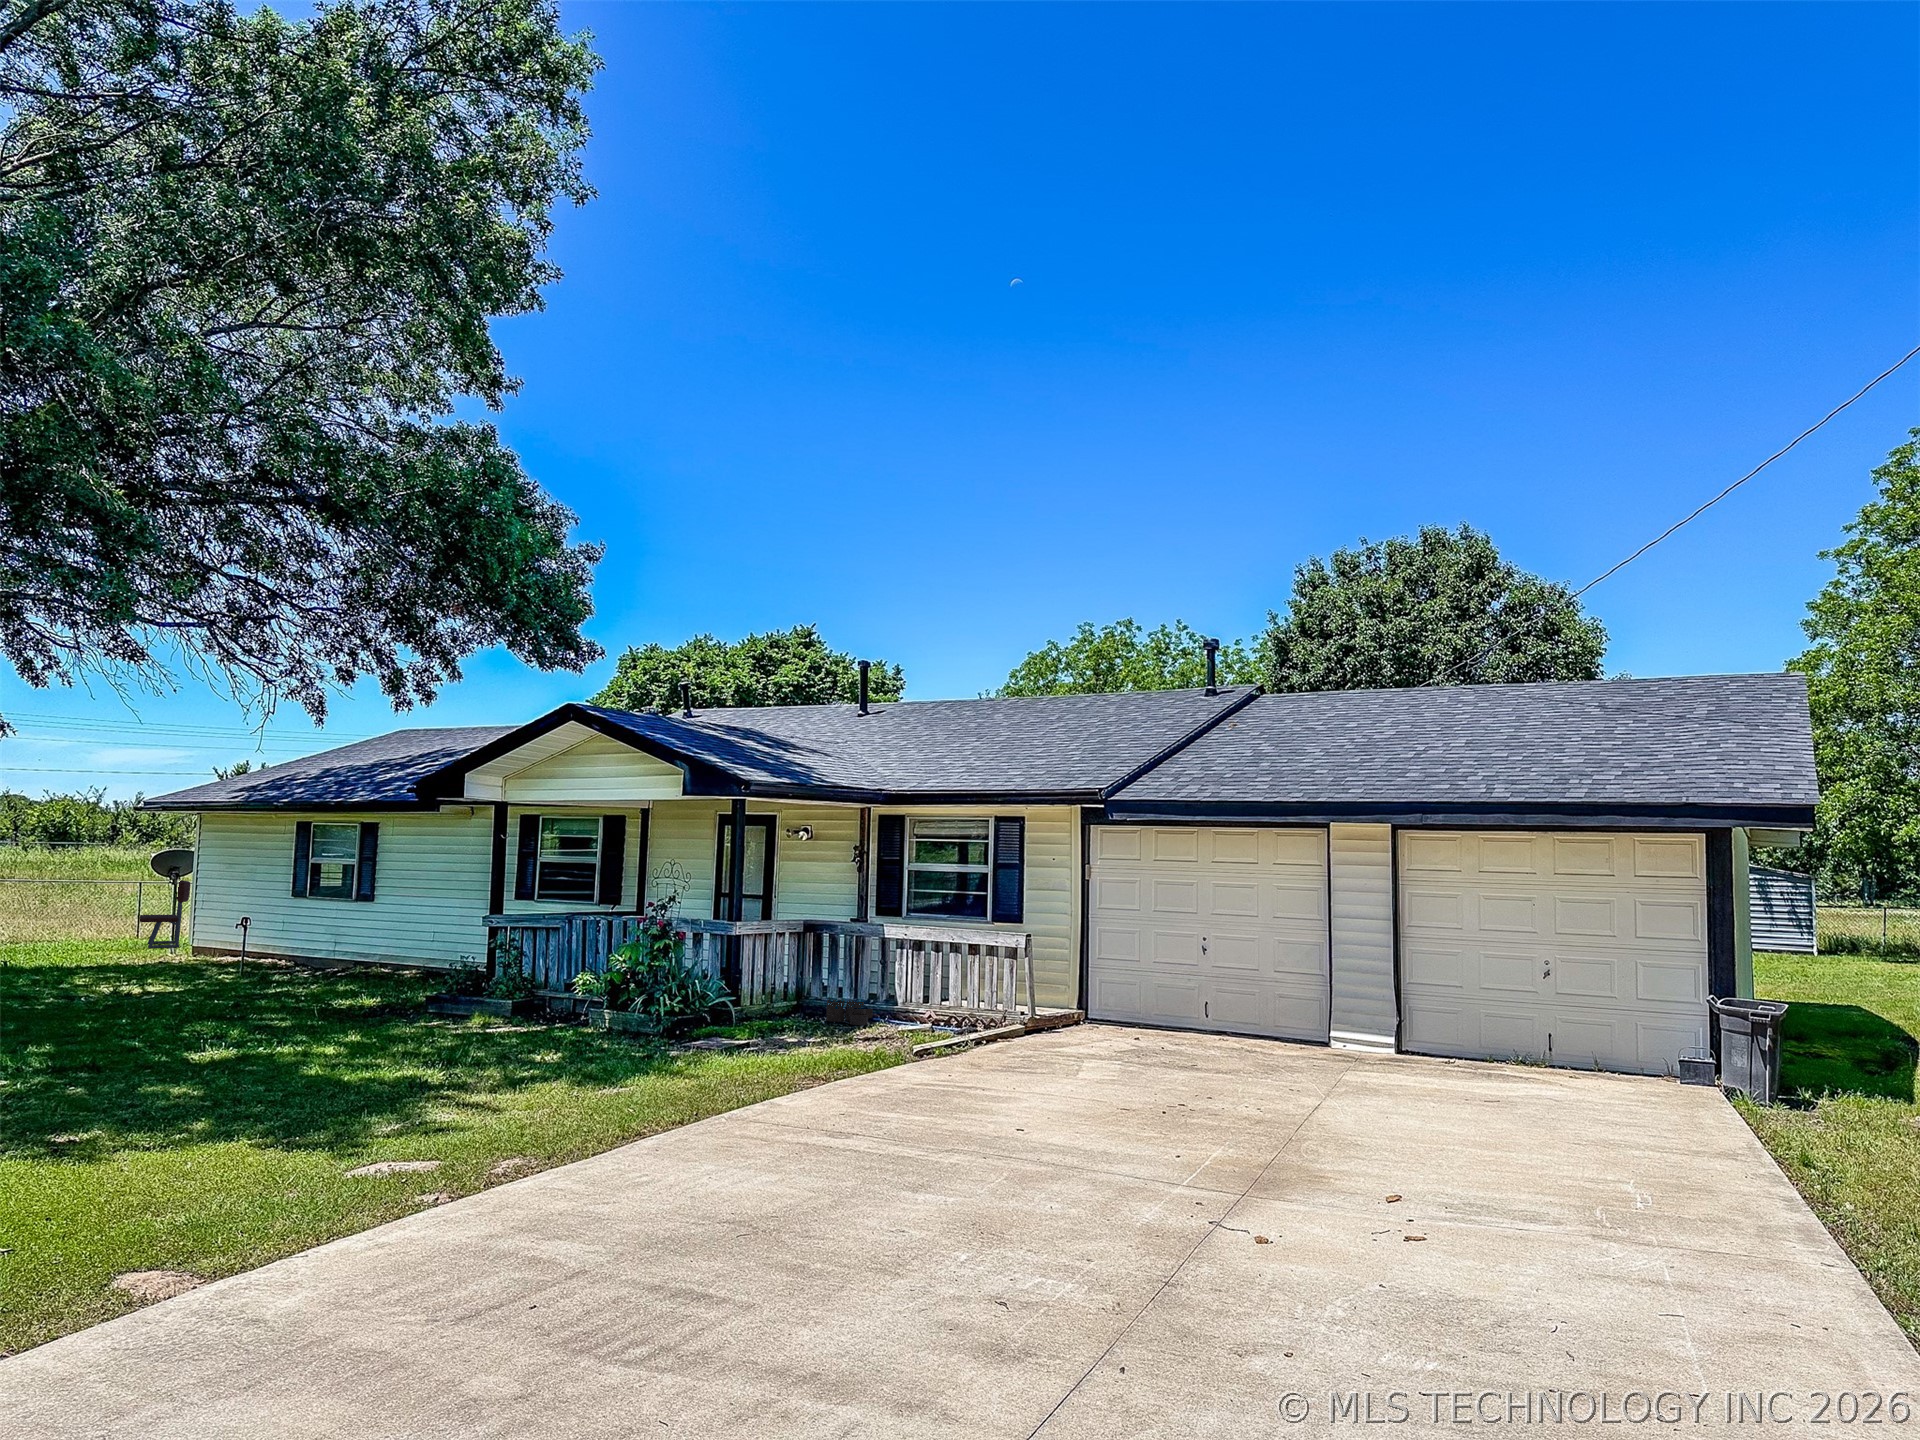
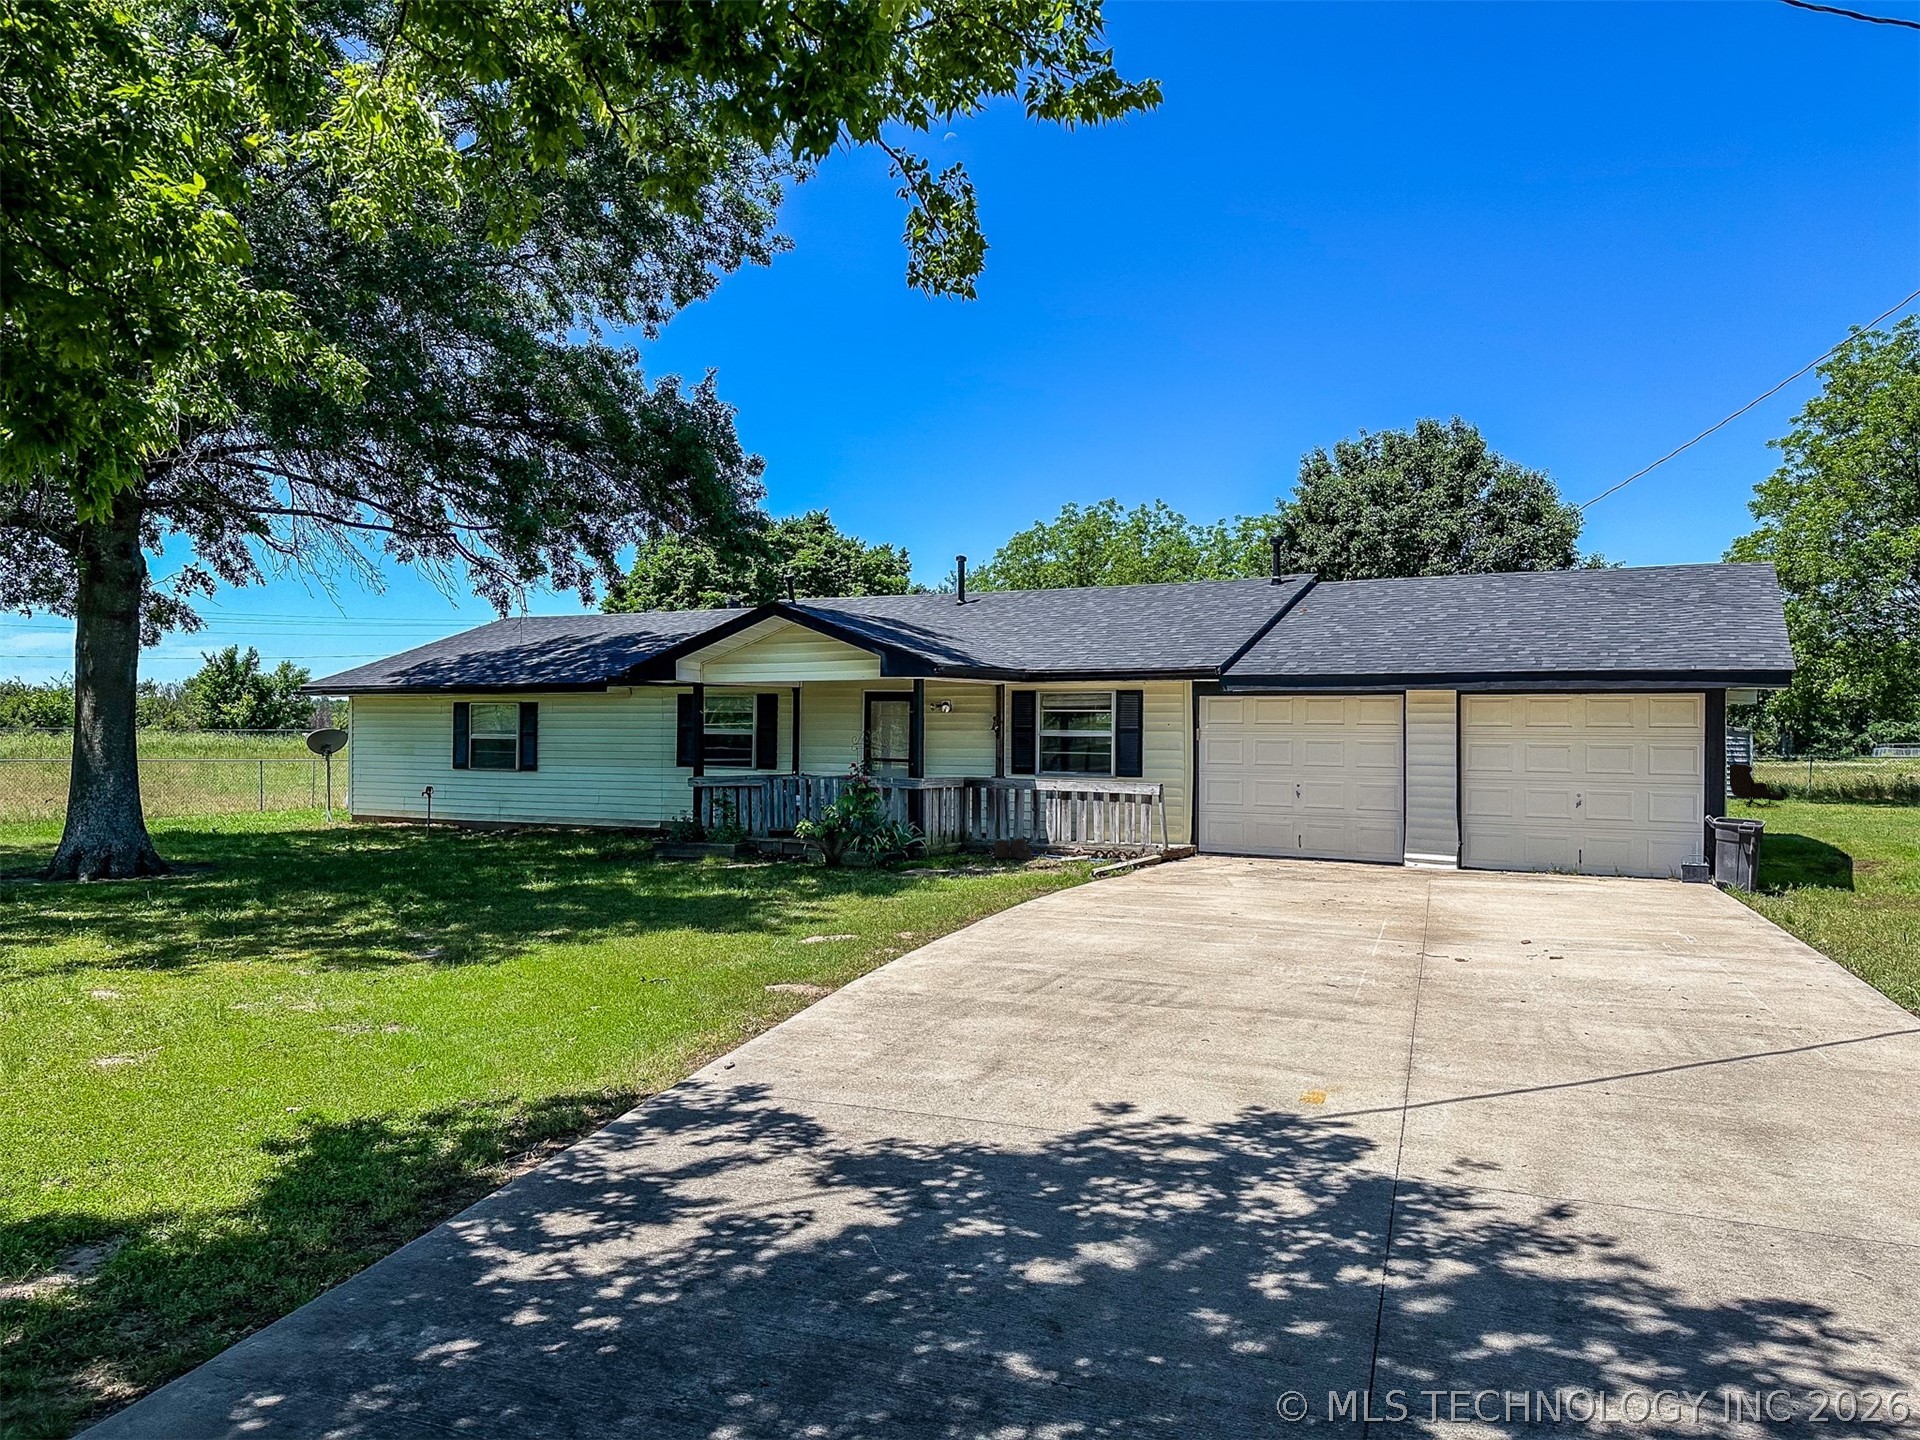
bench: present [139,880,190,948] -> none [310,760,354,819]
lounge chair: none [1782,914,1852,967] -> present [1728,764,1784,808]
potted plant: none [574,994,642,1030] -> present [804,839,853,866]

